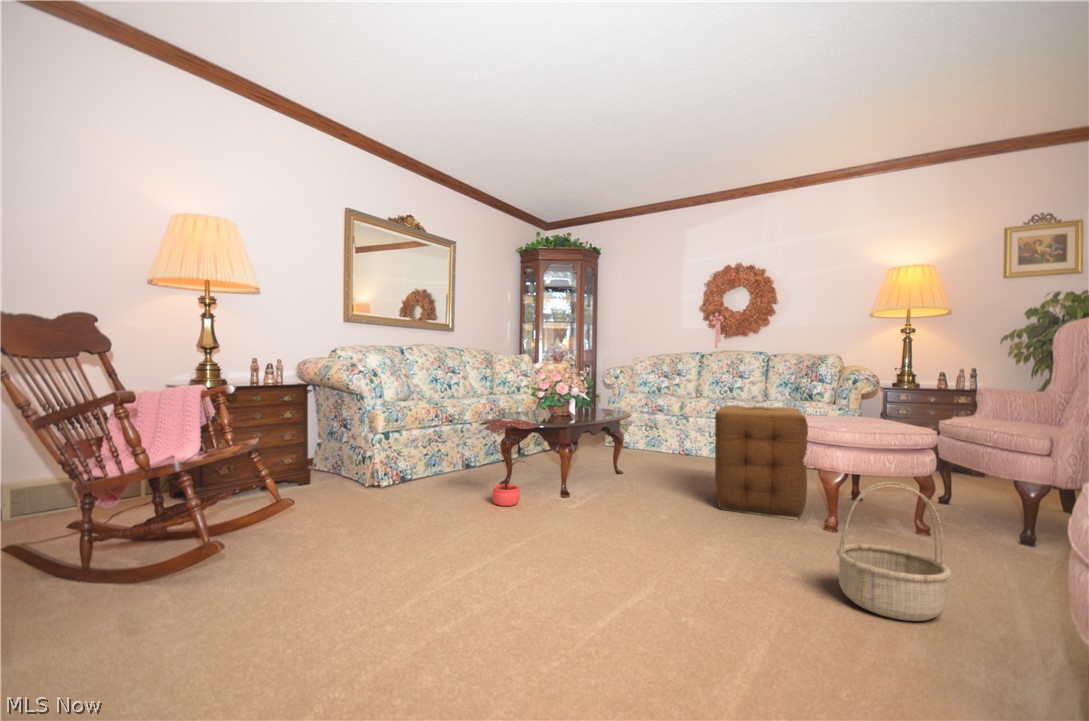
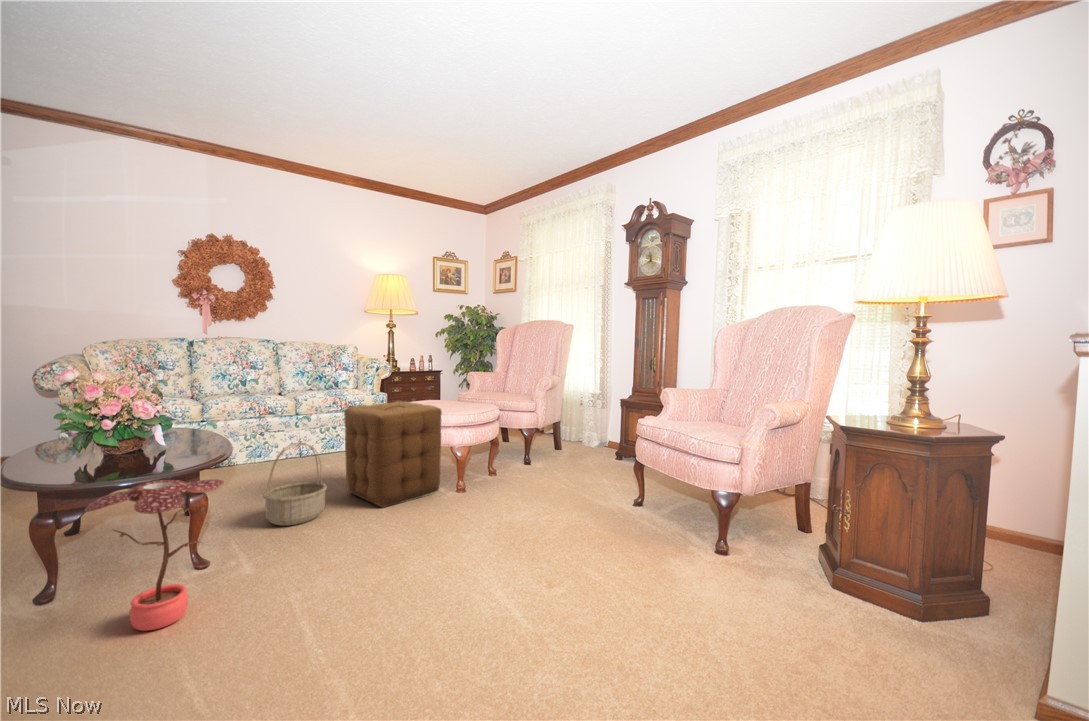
basket: present [837,482,951,621] -> present [263,443,327,526]

